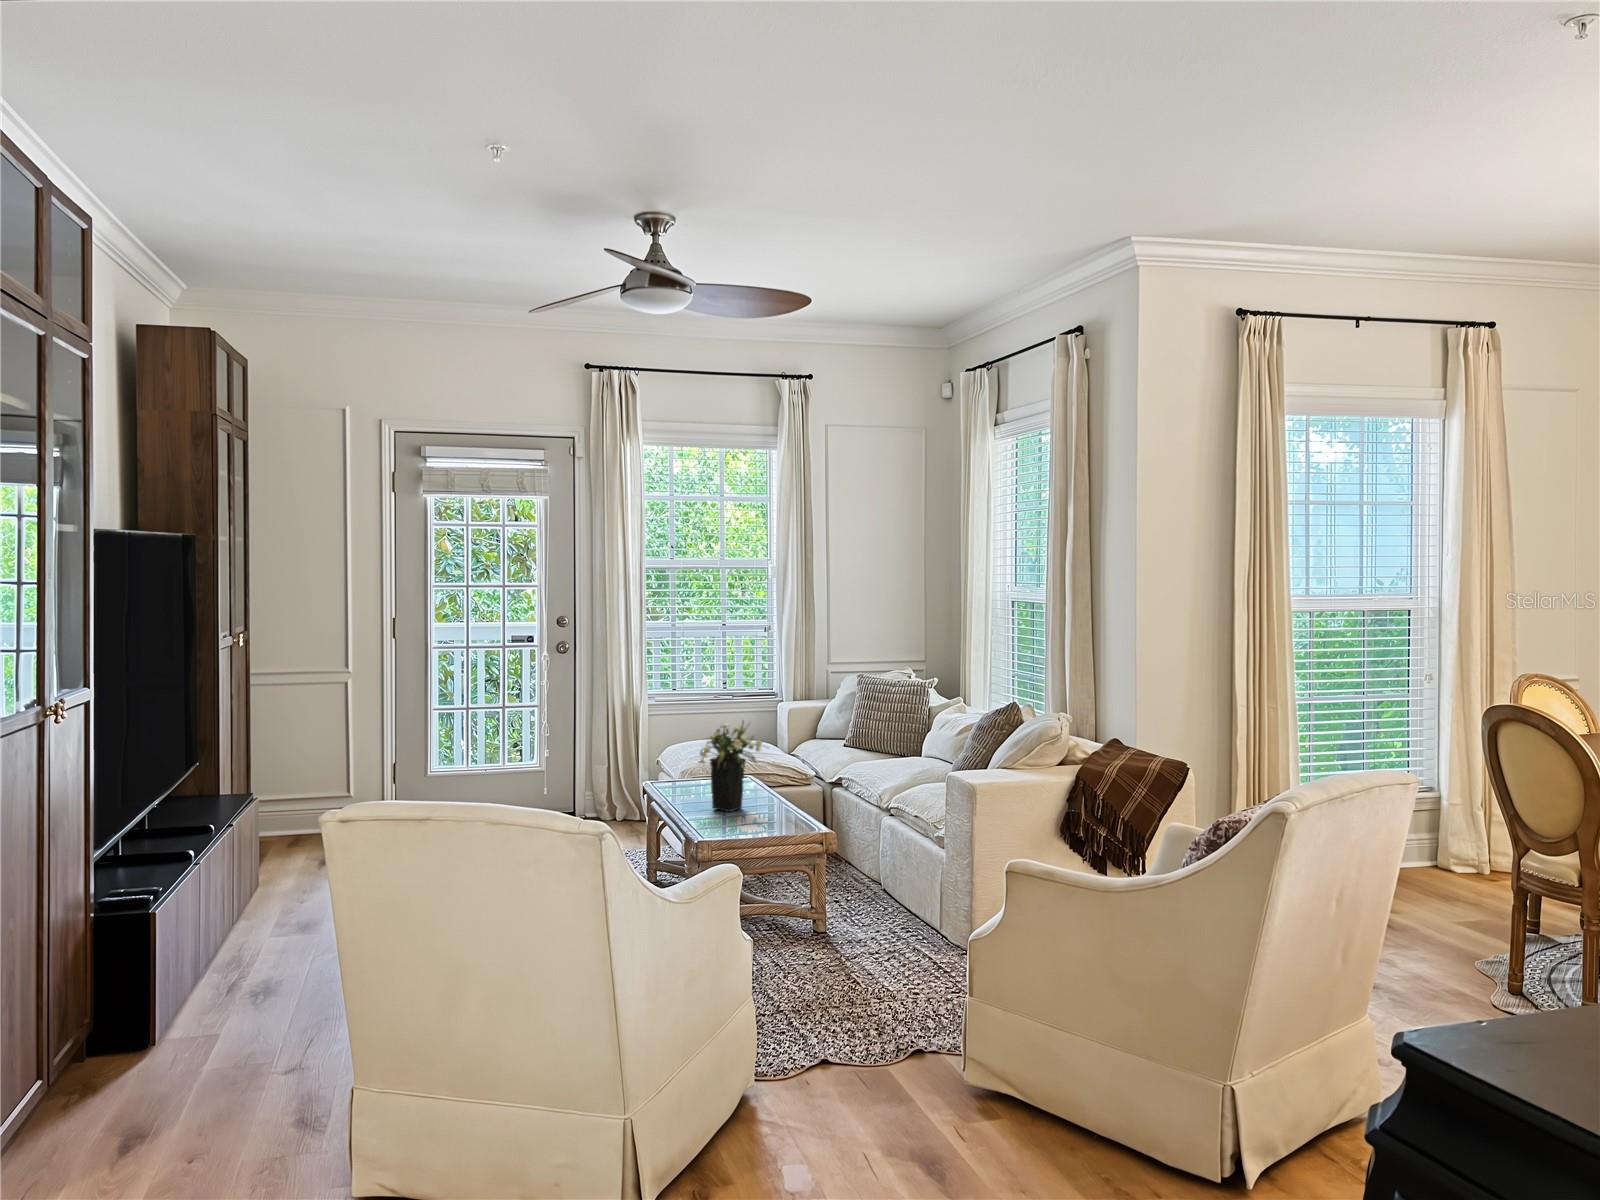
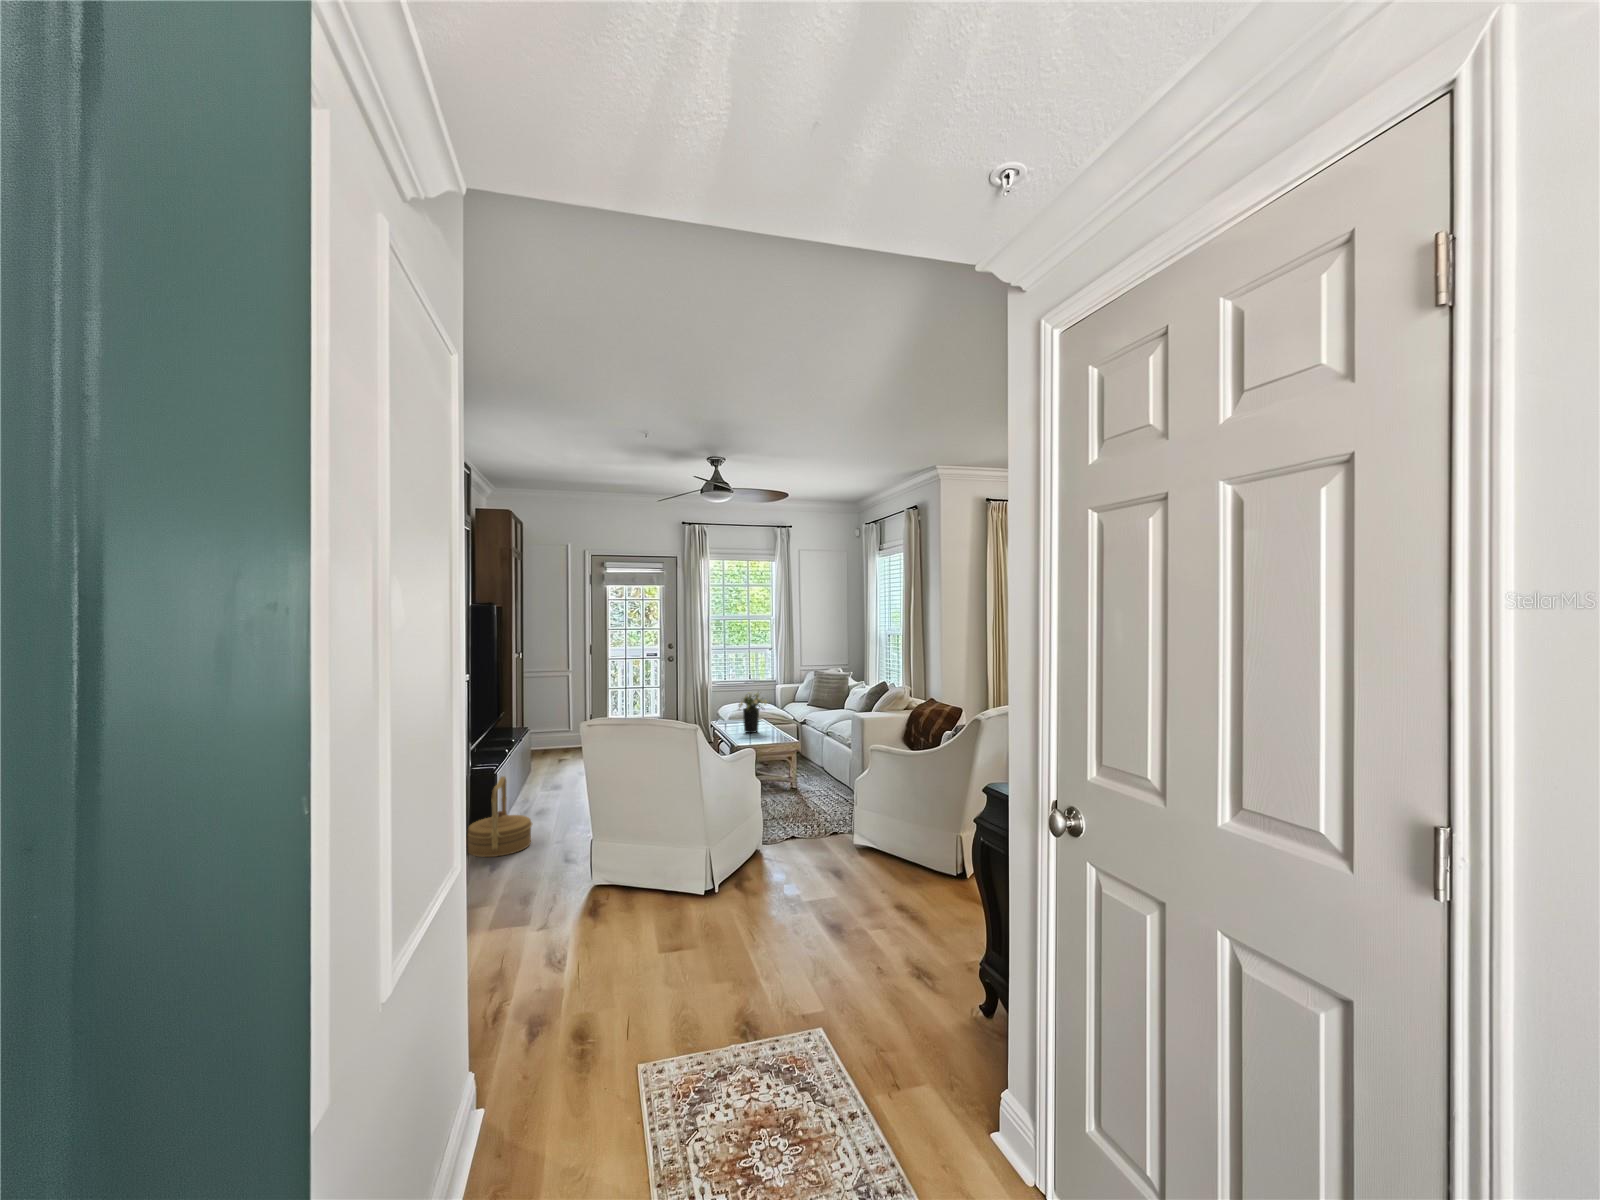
woven basket: none [78,917,234,1108] -> present [468,776,532,857]

